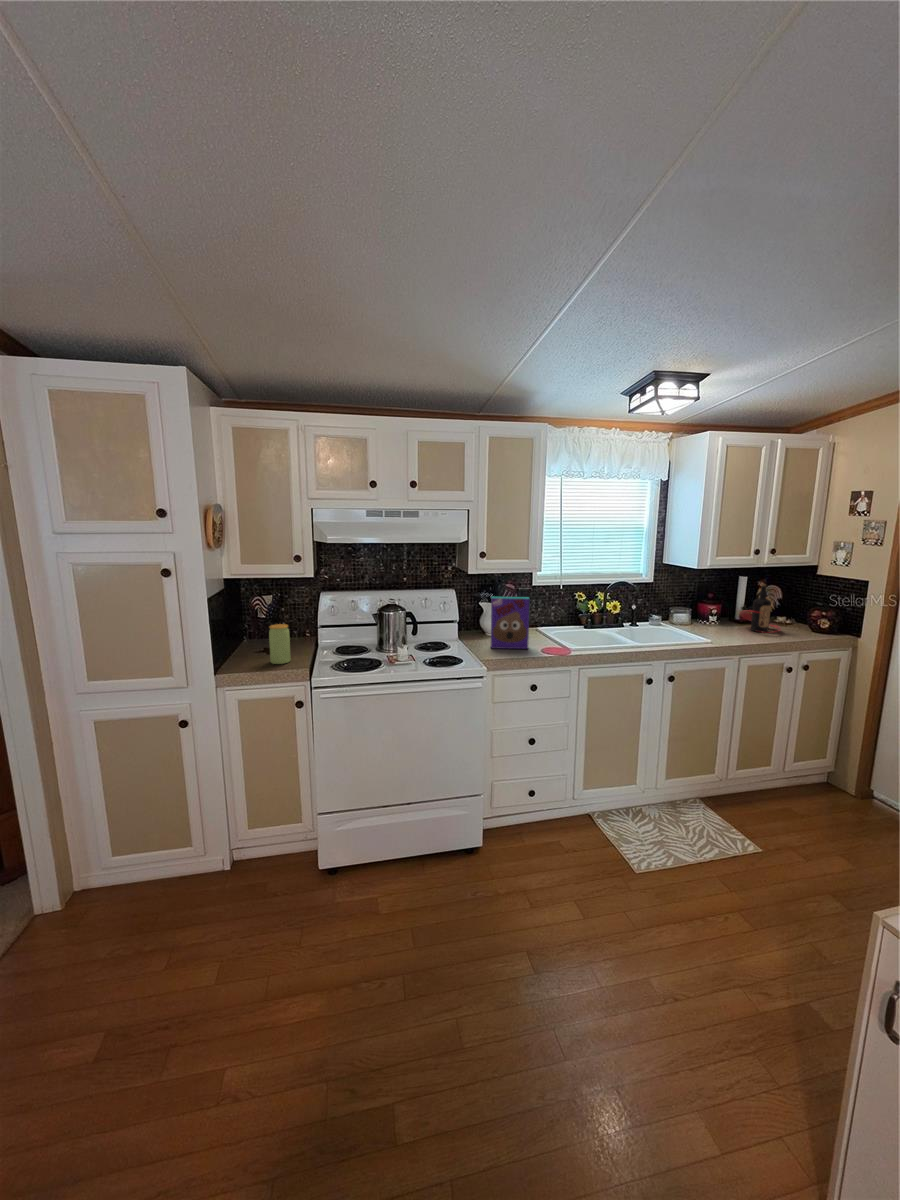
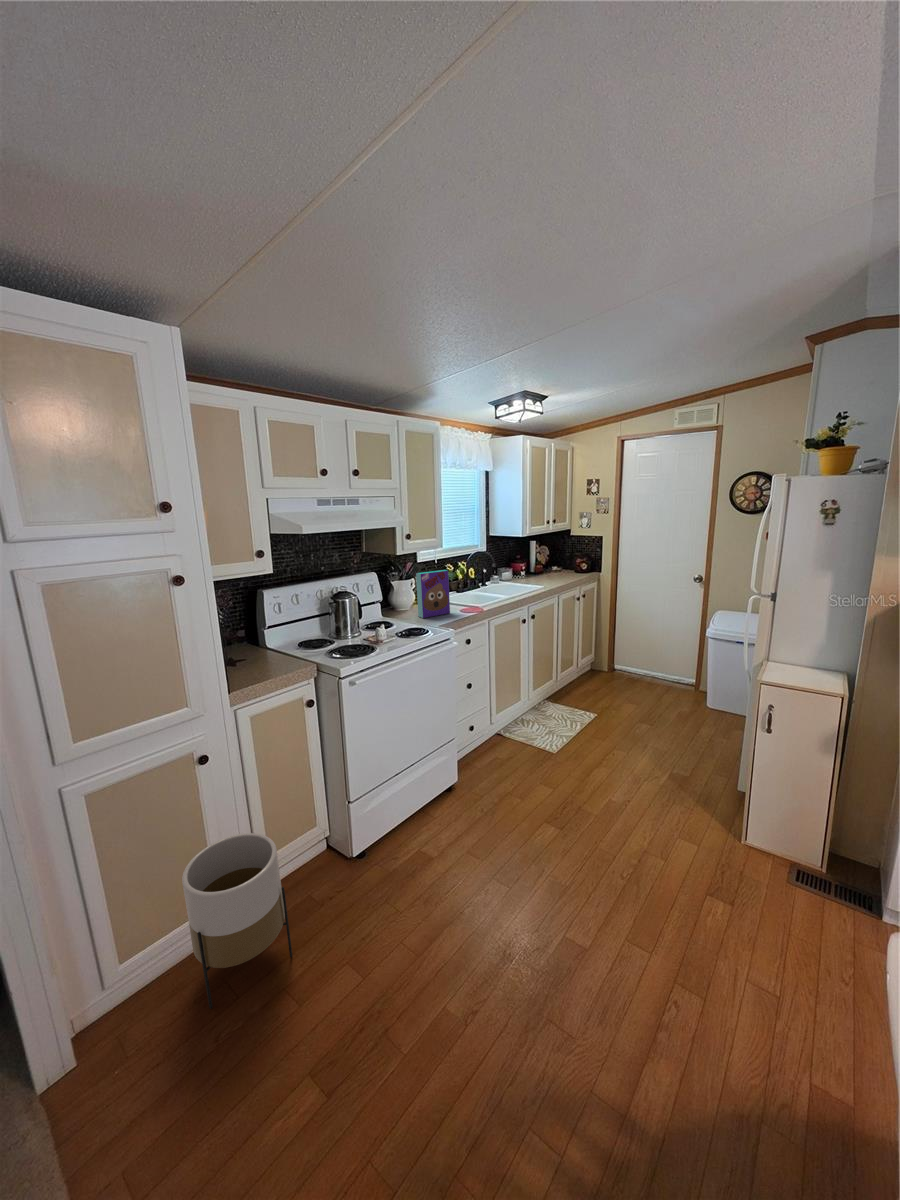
bottle: present [740,584,781,633] -> none [539,544,565,578]
jar: present [269,624,291,664] -> none [248,627,274,672]
planter: none [119,795,211,928] -> present [182,833,292,1009]

